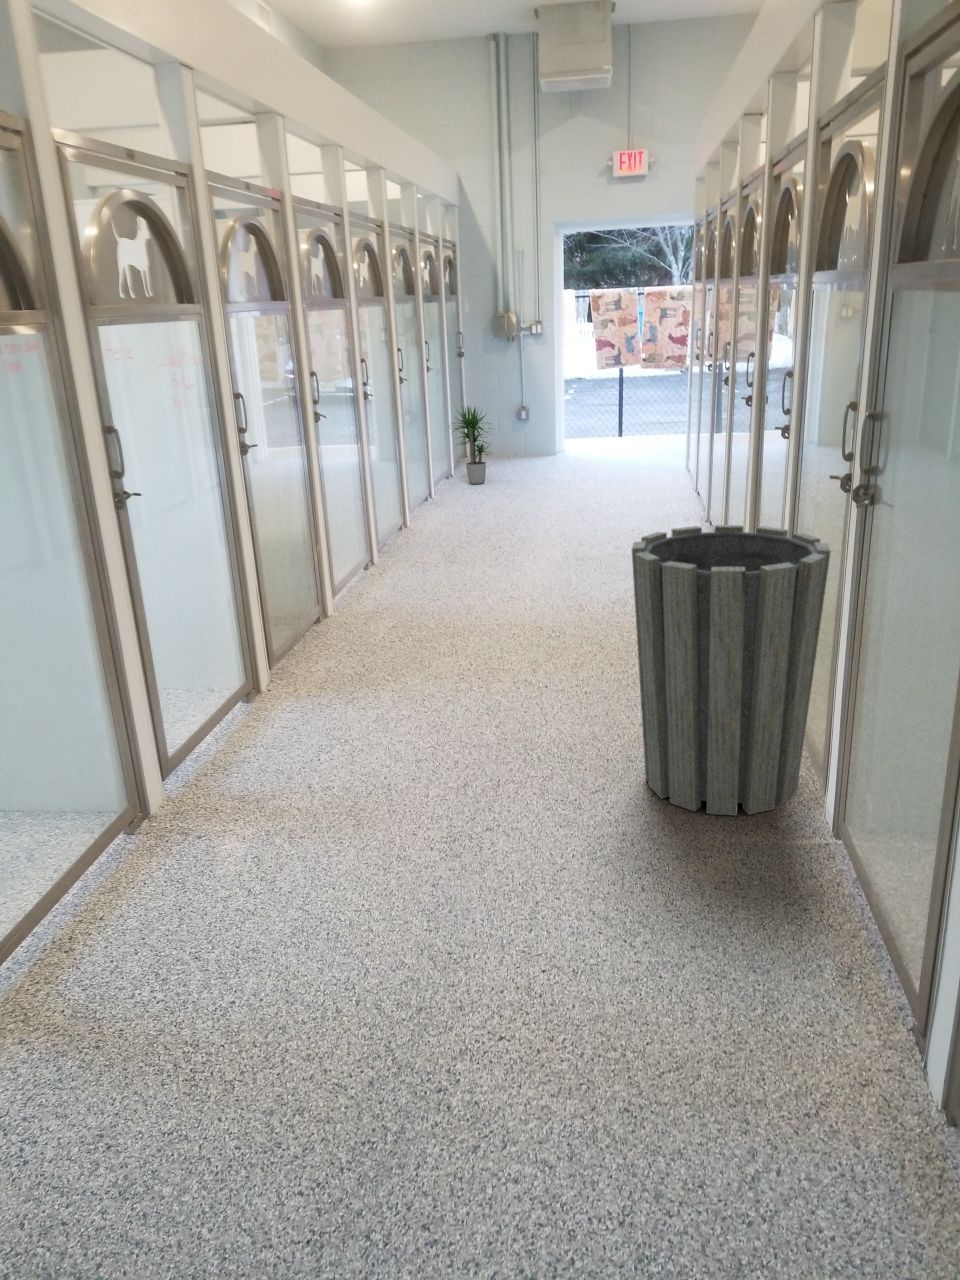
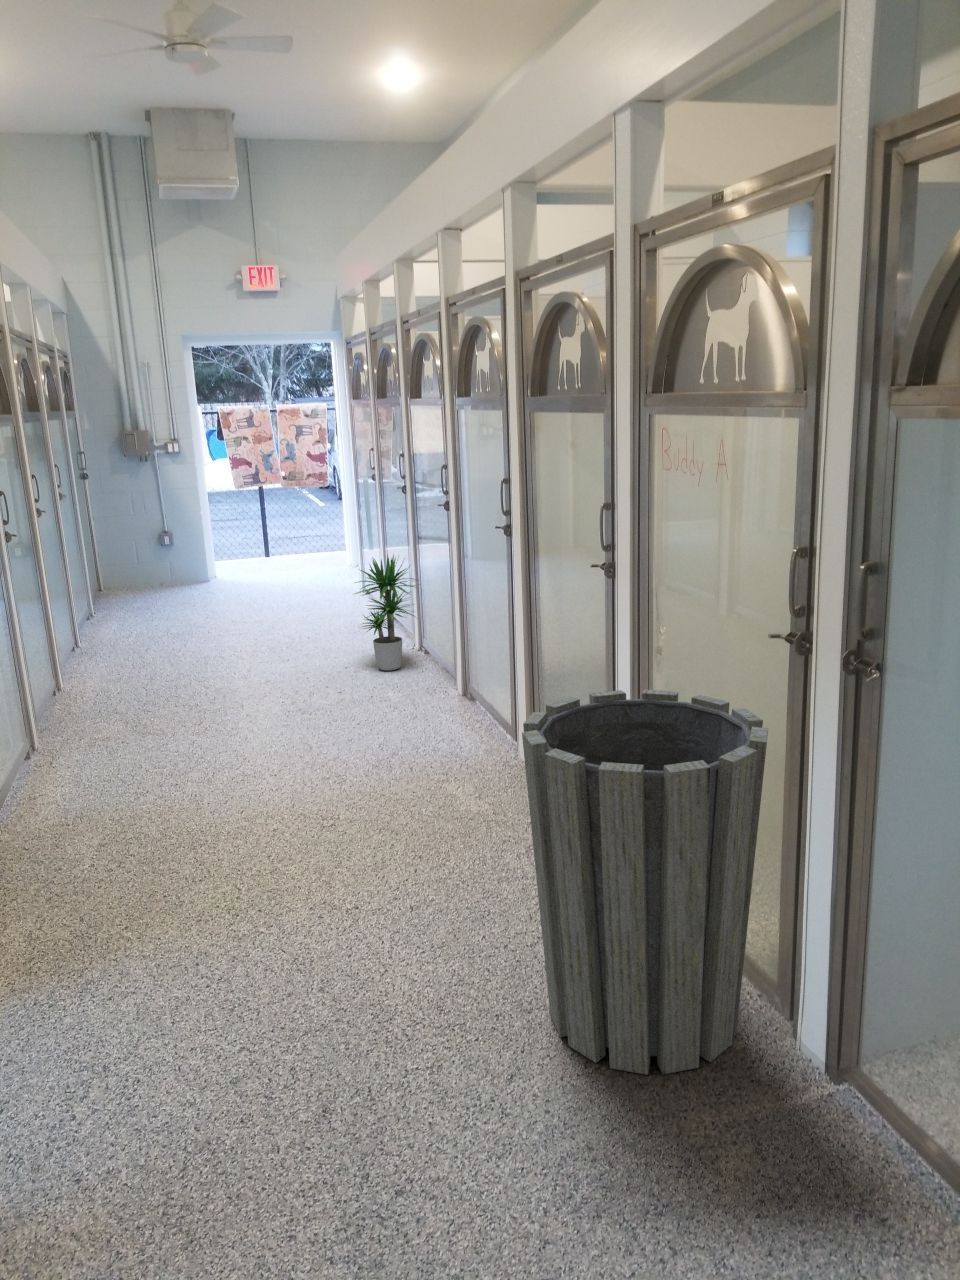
potted plant: present [453,406,490,484] -> present [355,555,417,670]

